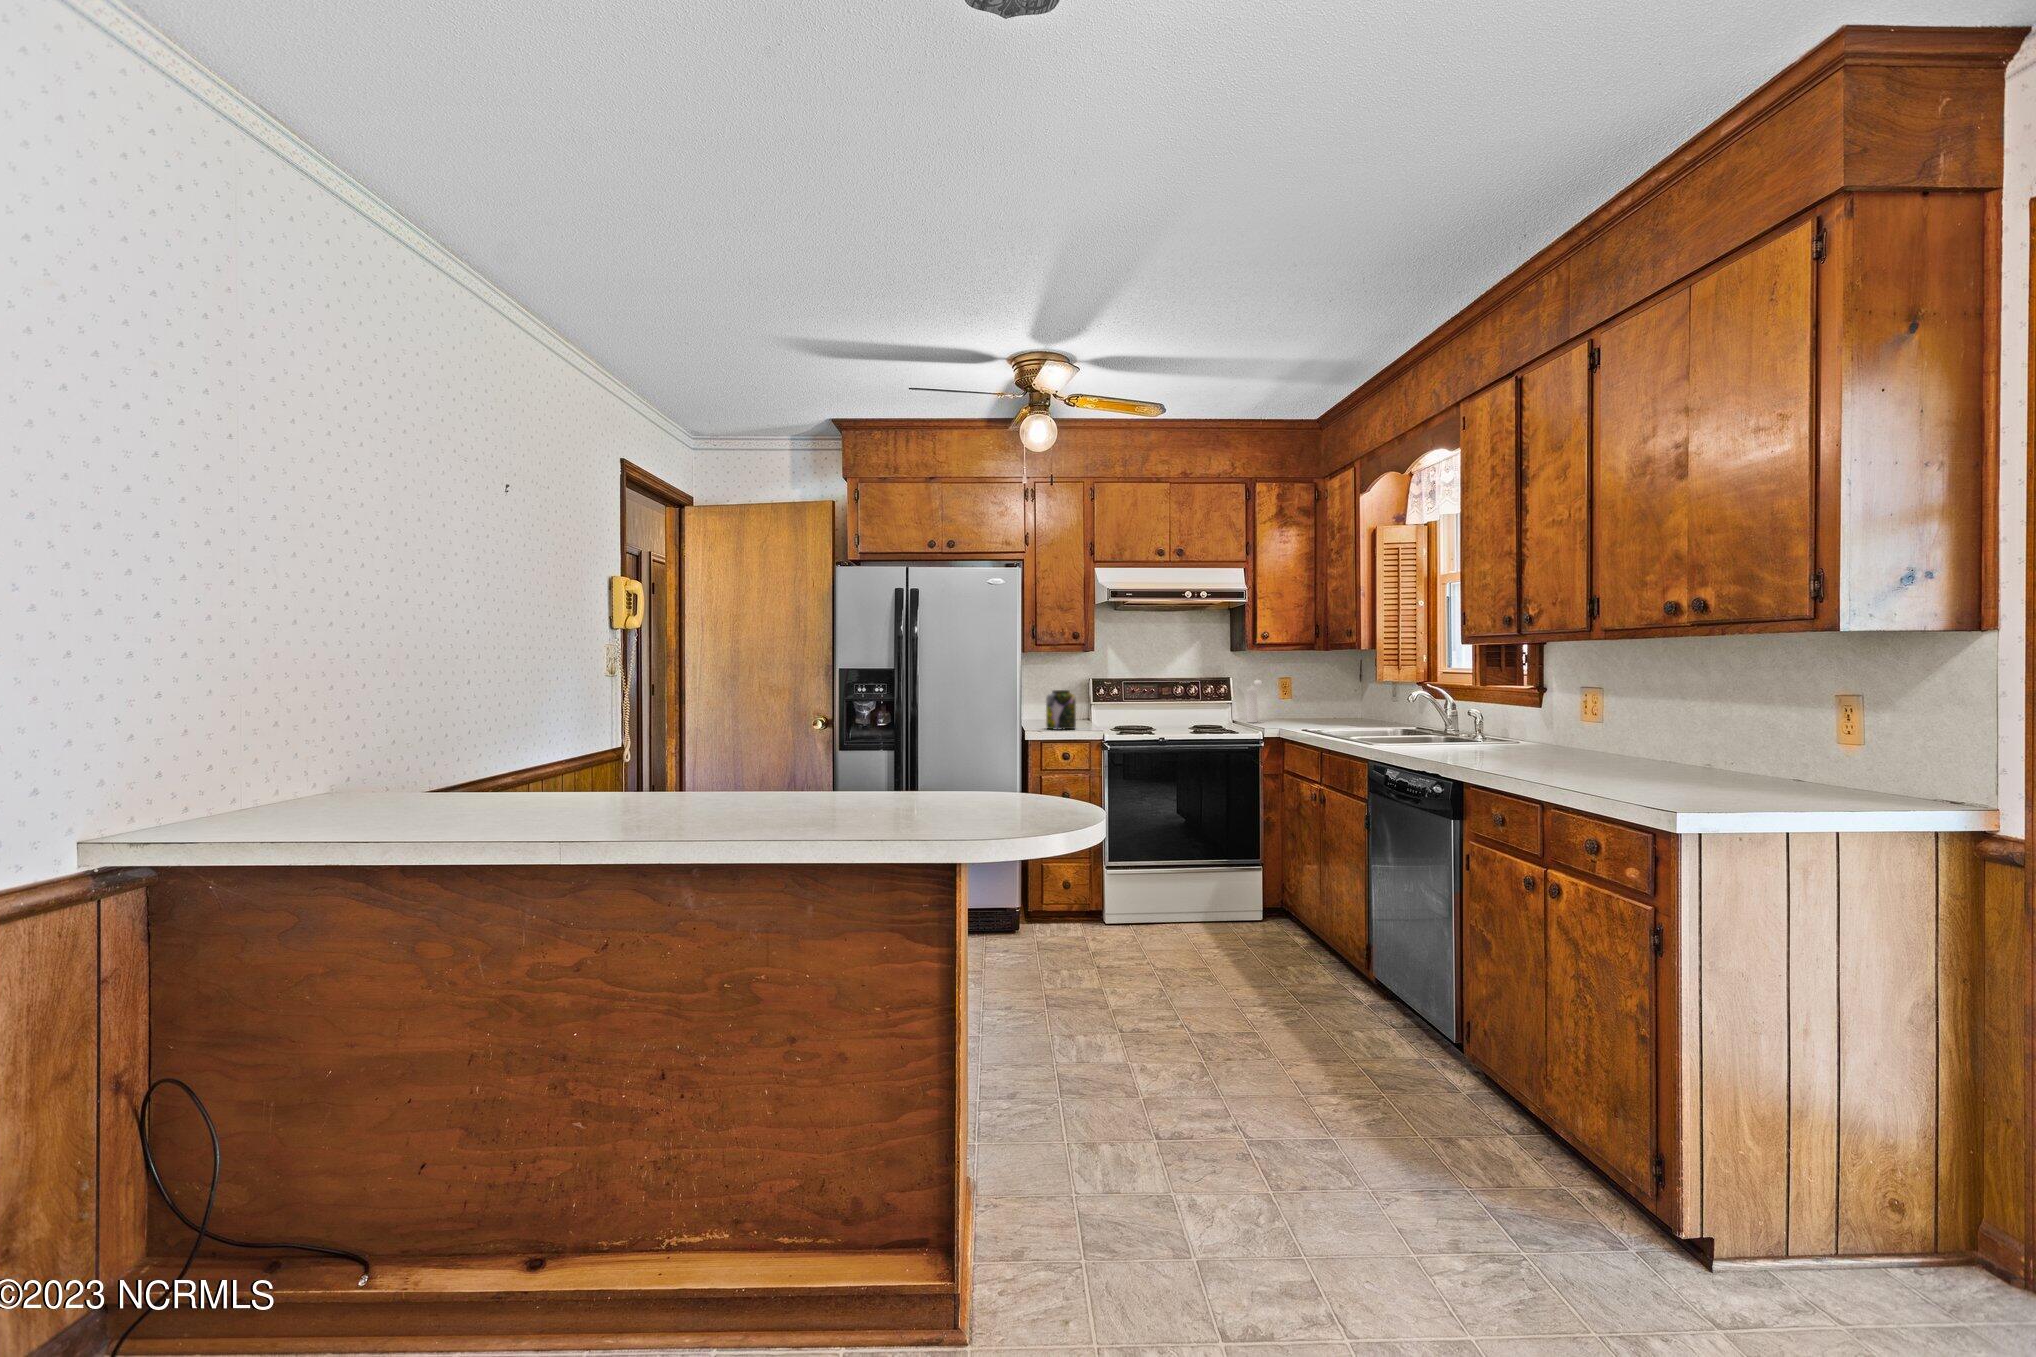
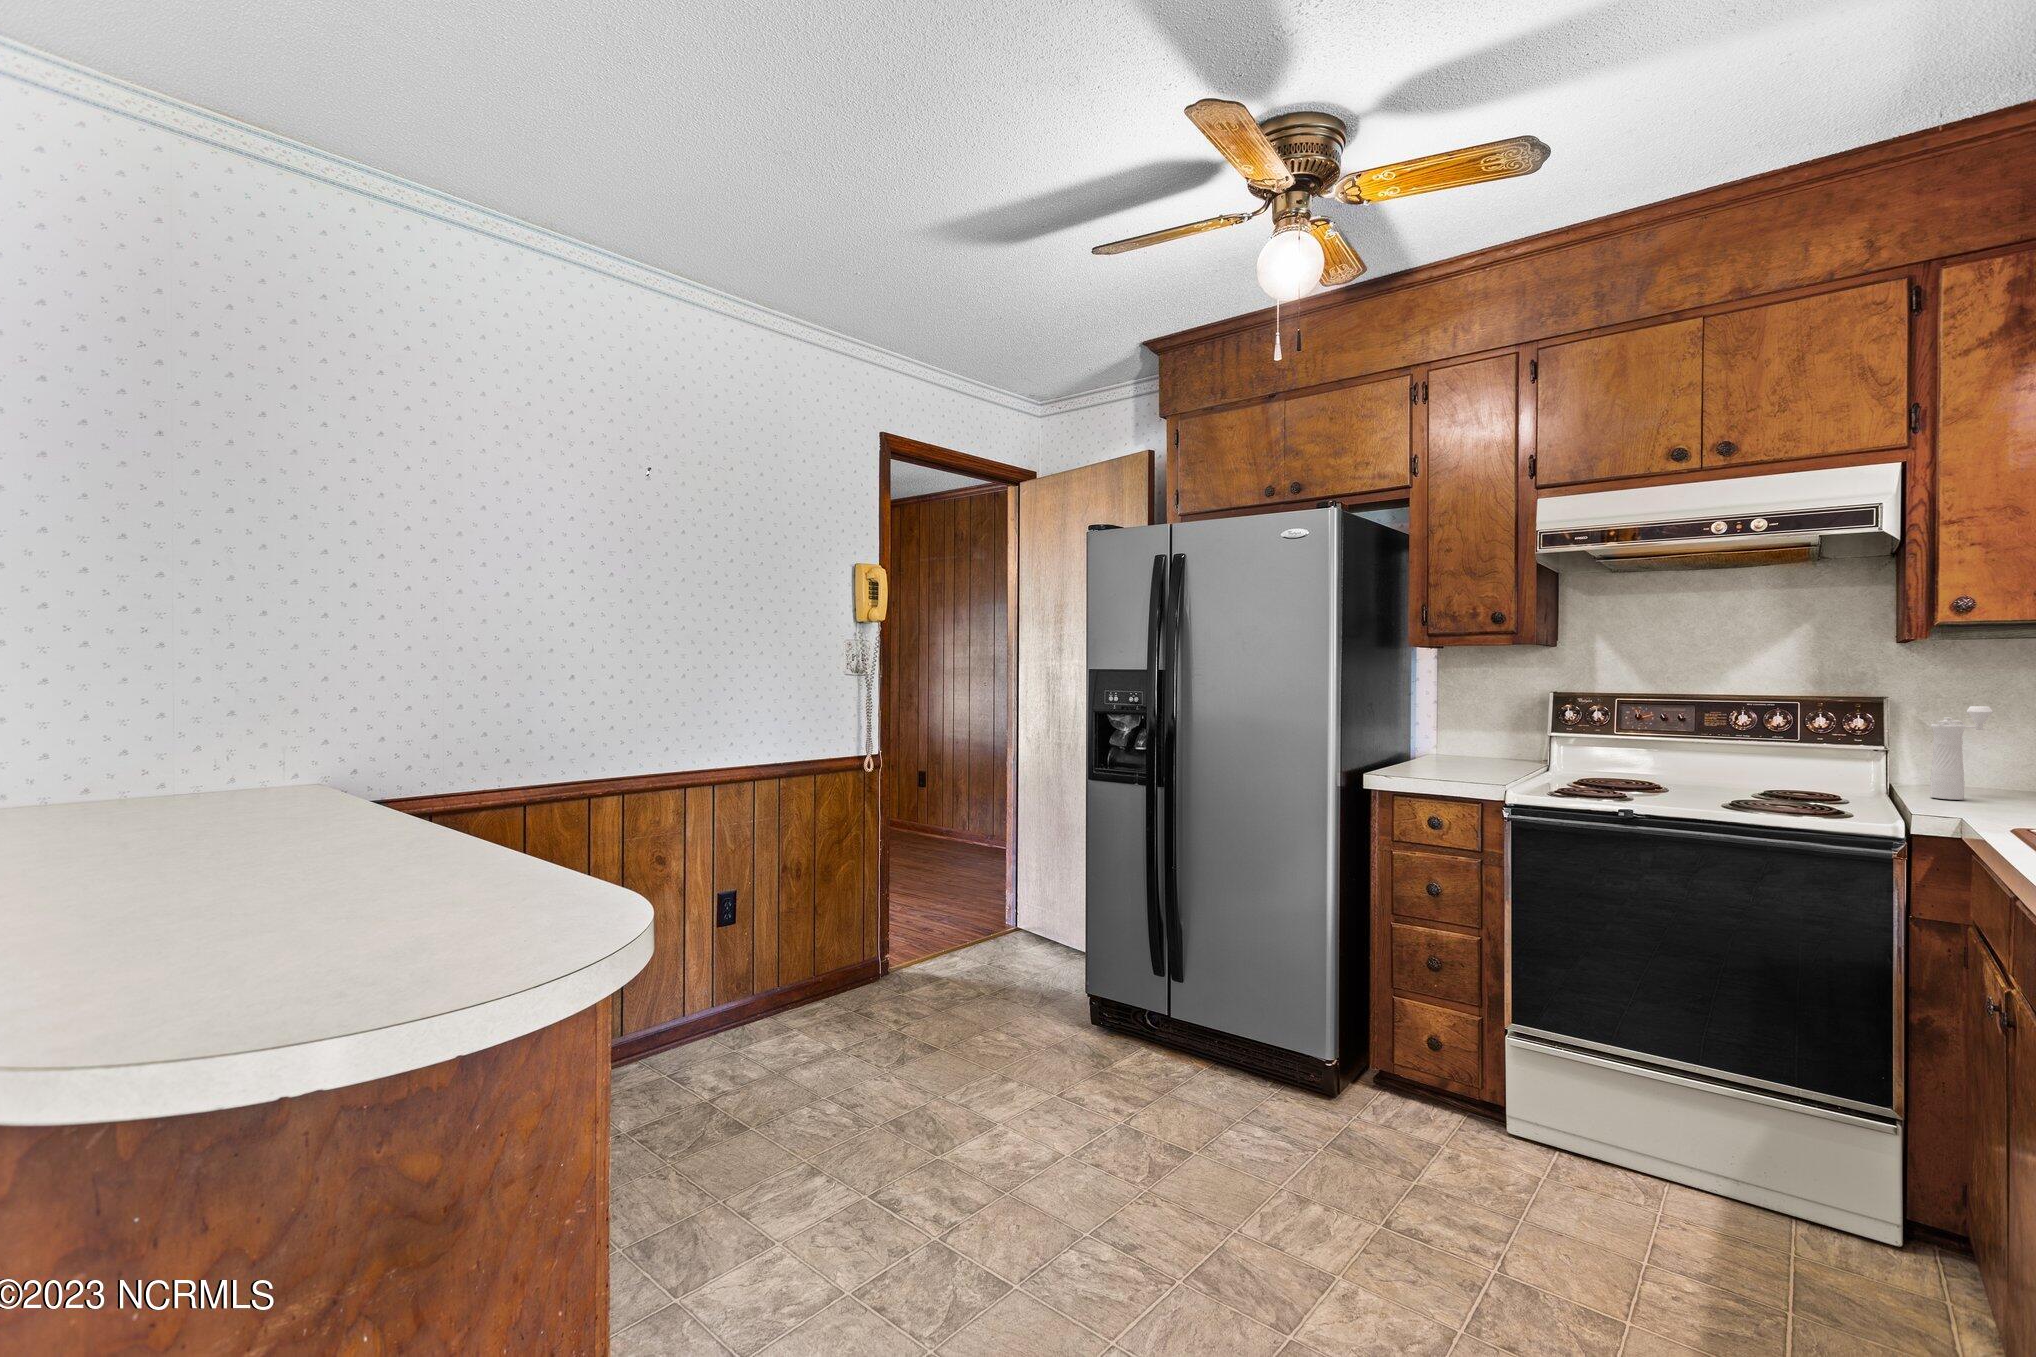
jar: present [1046,690,1076,729] -> none [1431,709,1484,778]

